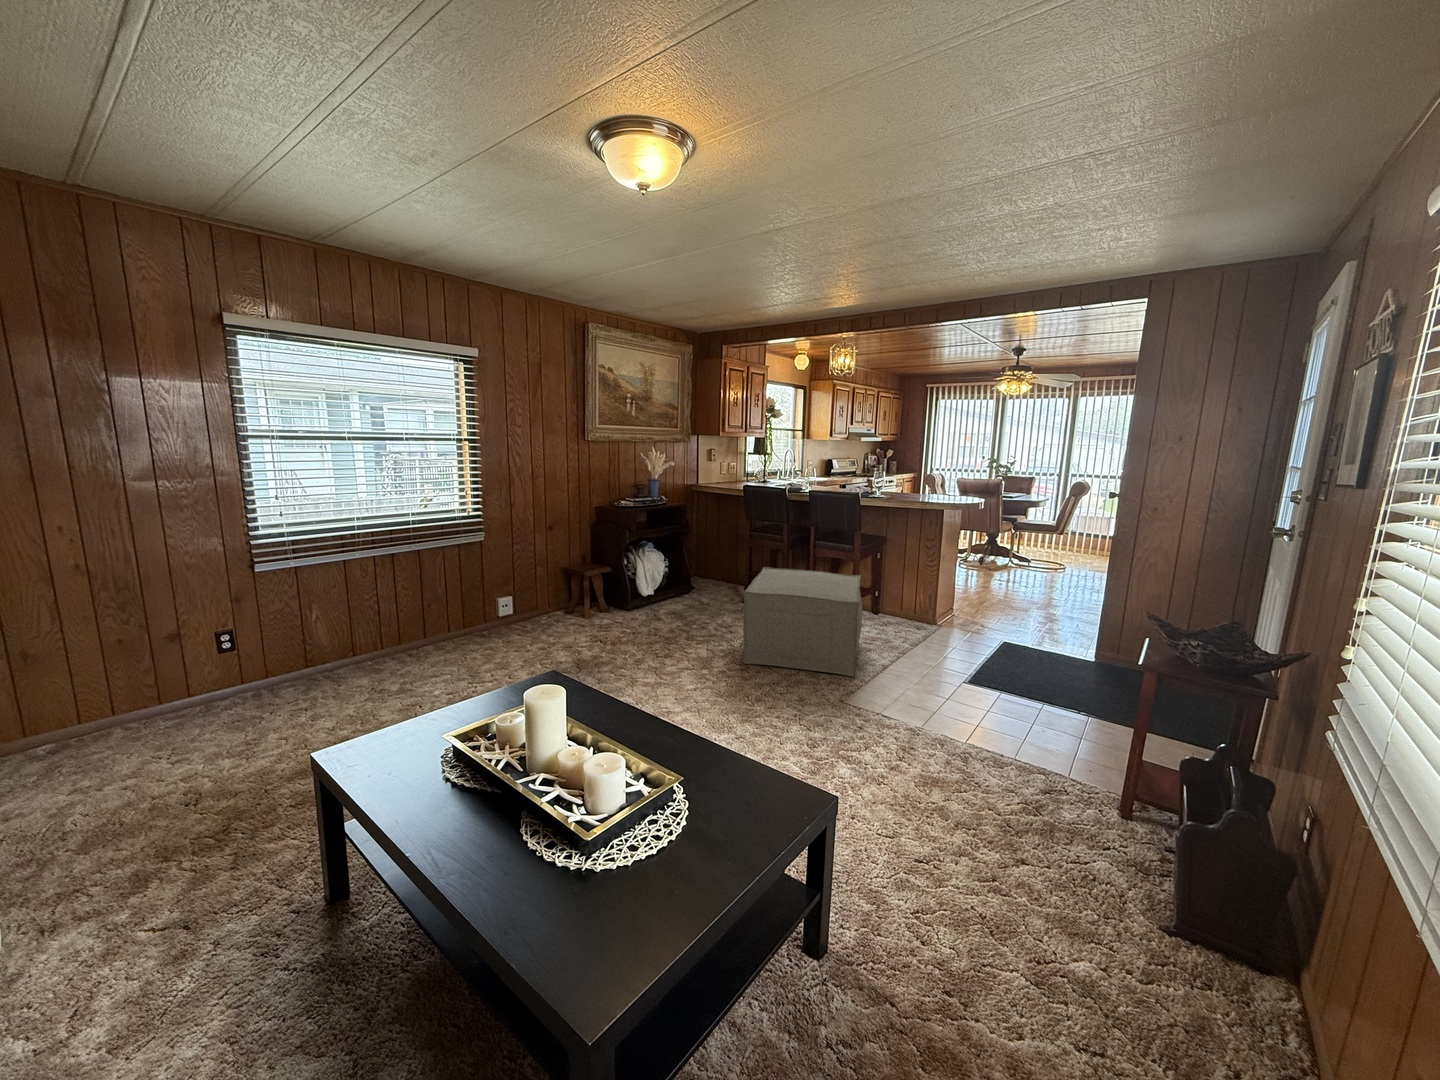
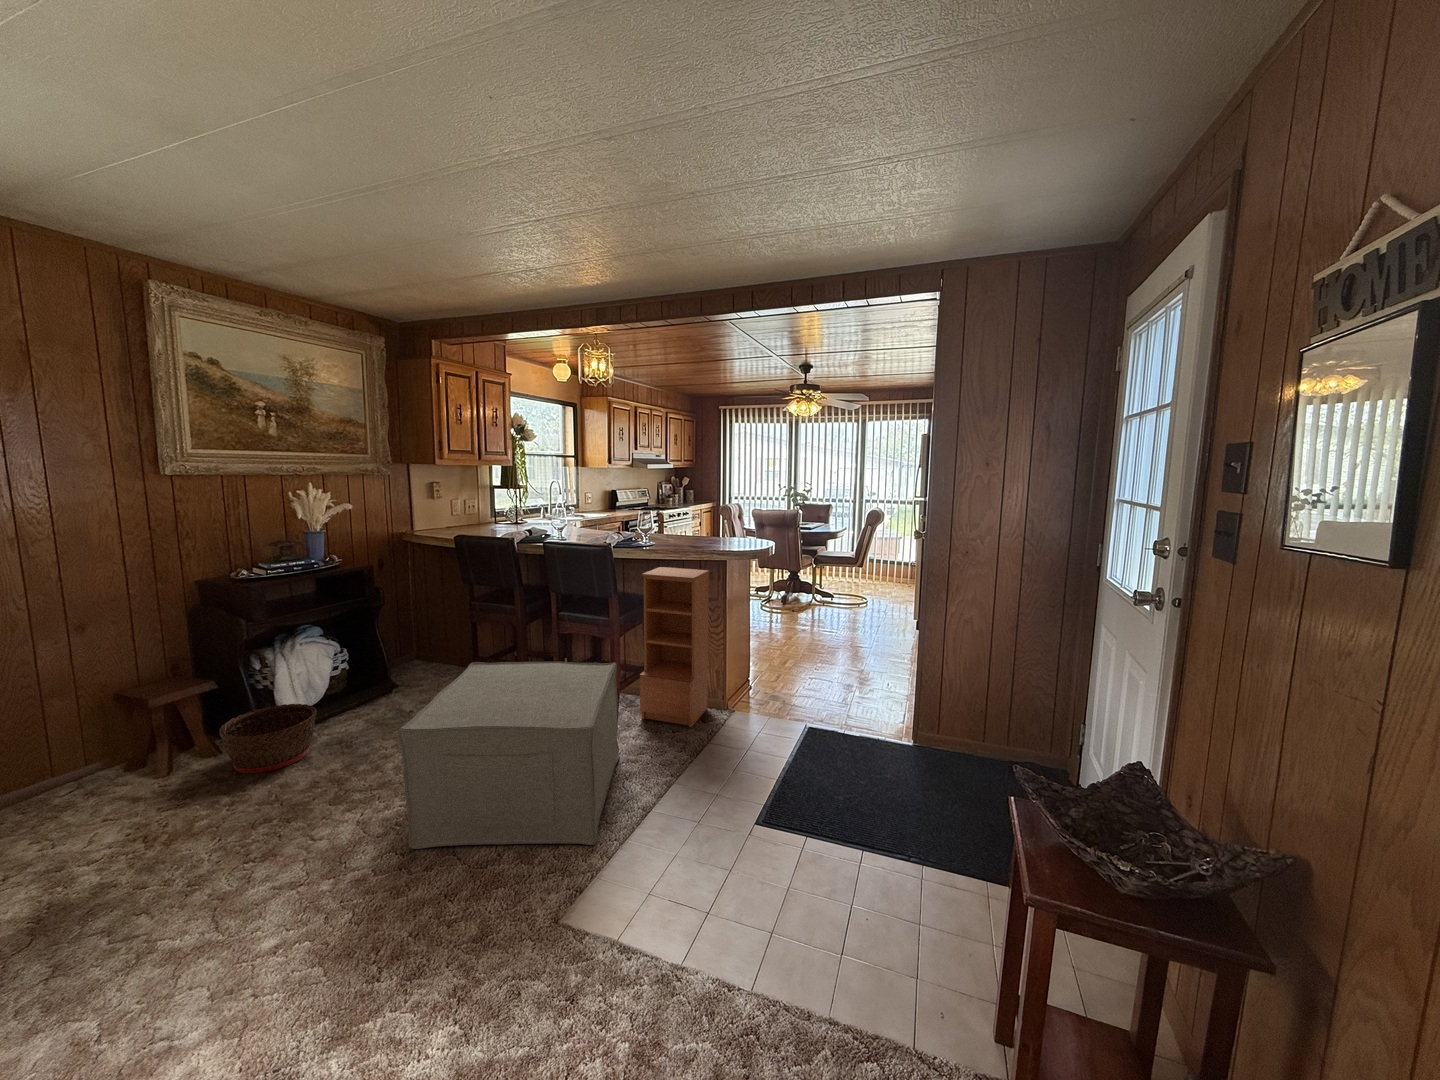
bookcase: none [869,515,928,632] -> present [640,567,709,727]
basket: none [618,586,665,622] -> present [219,704,316,773]

